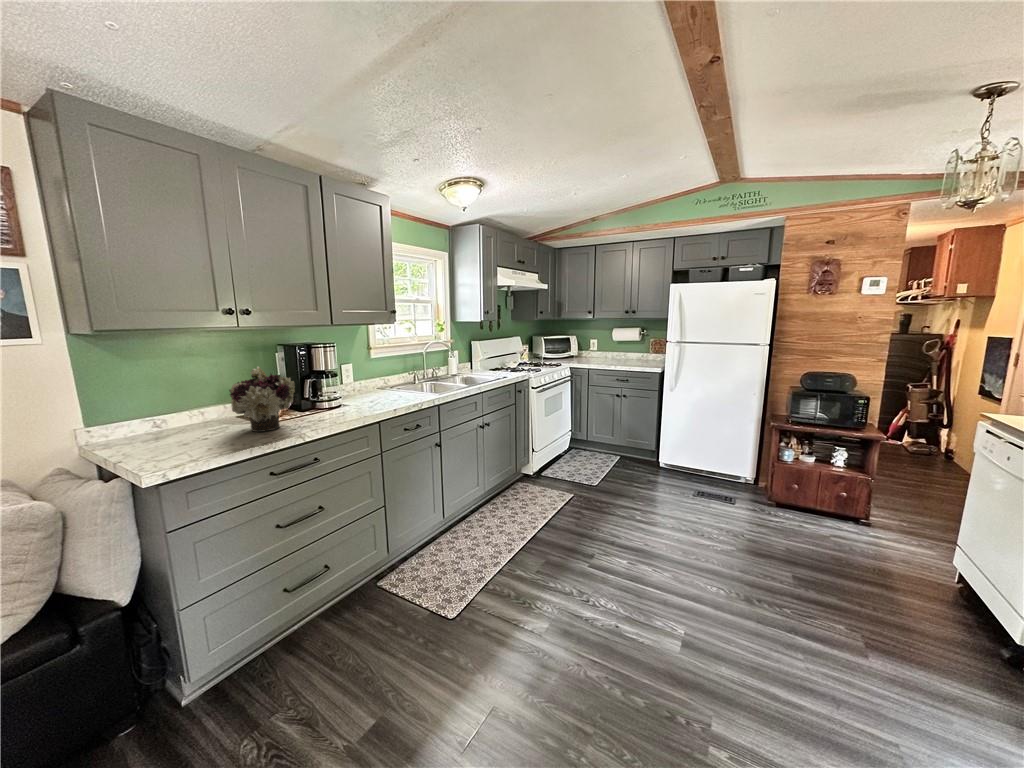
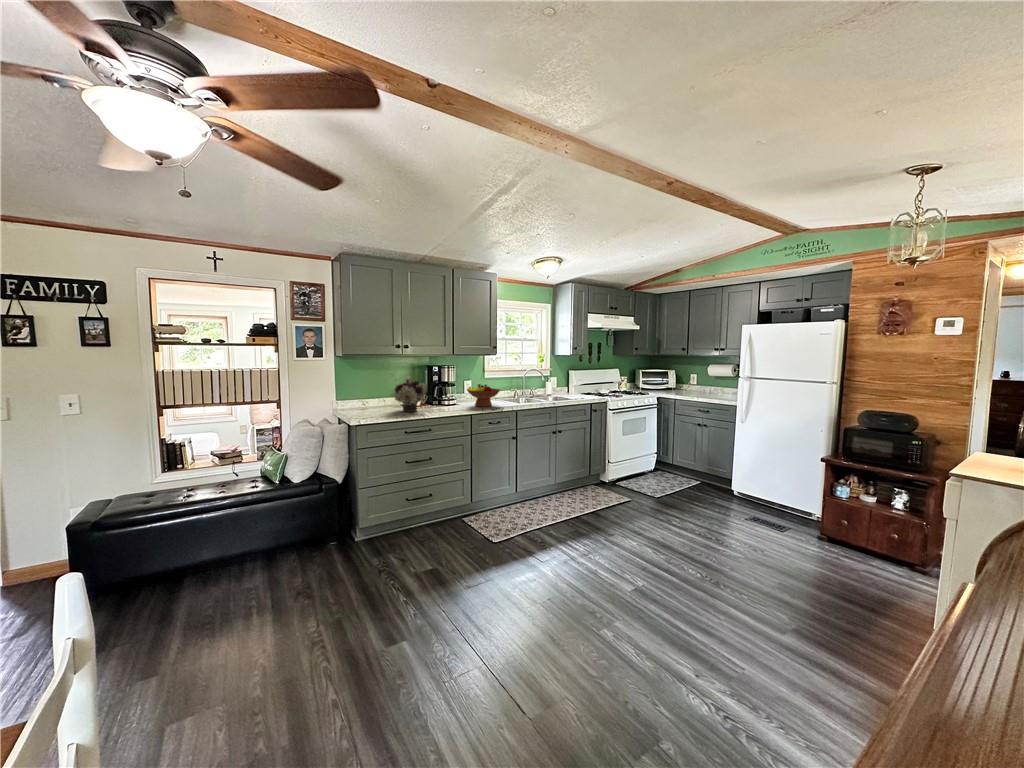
fruit bowl: none [359,370,413,404] -> present [467,384,500,407]

